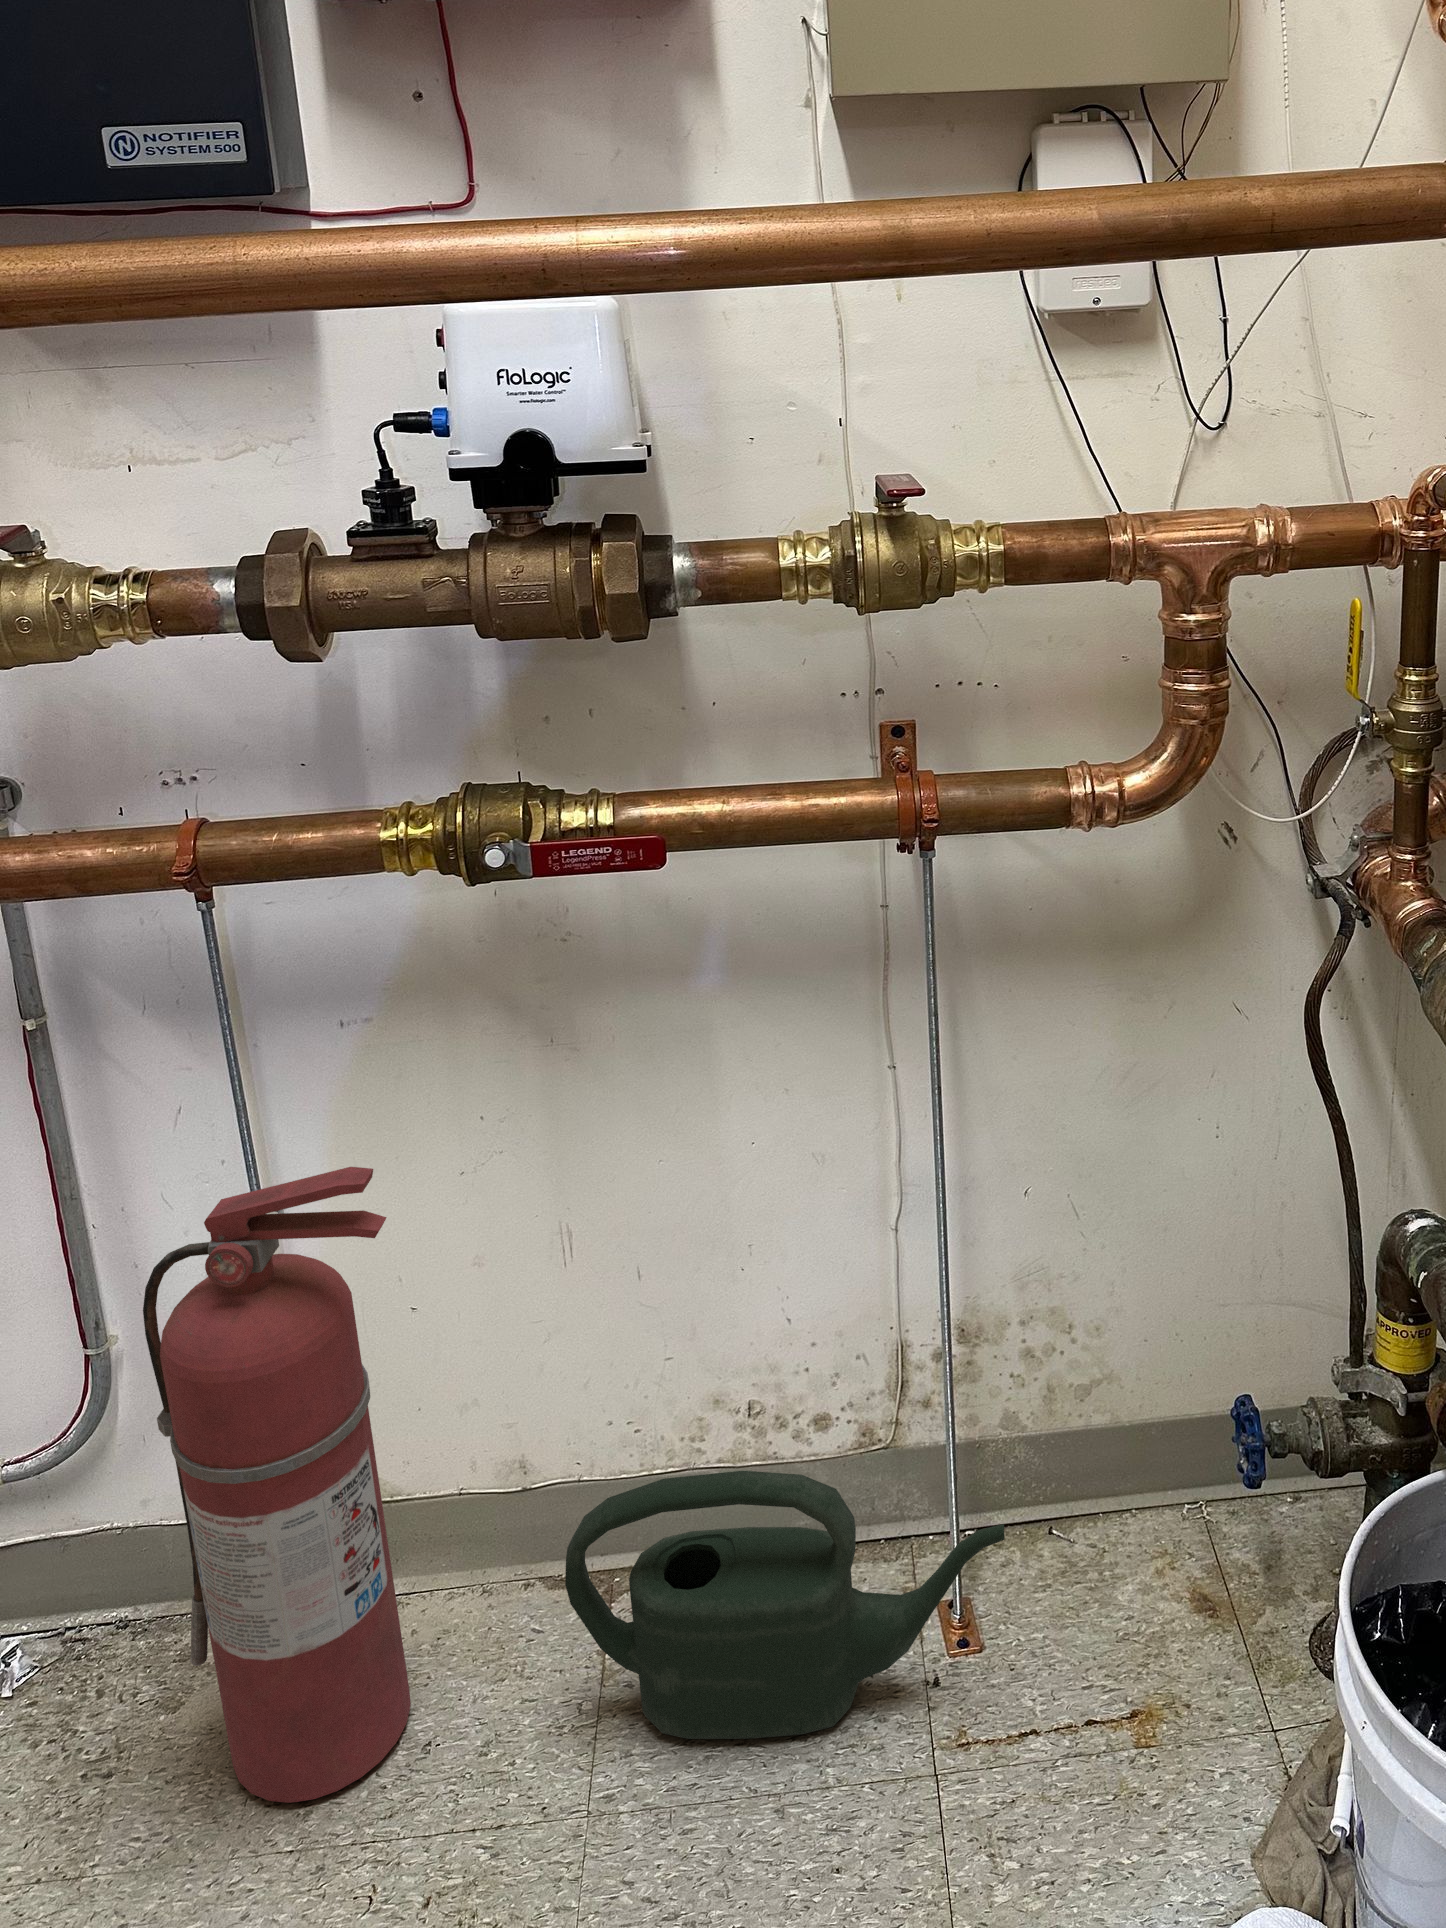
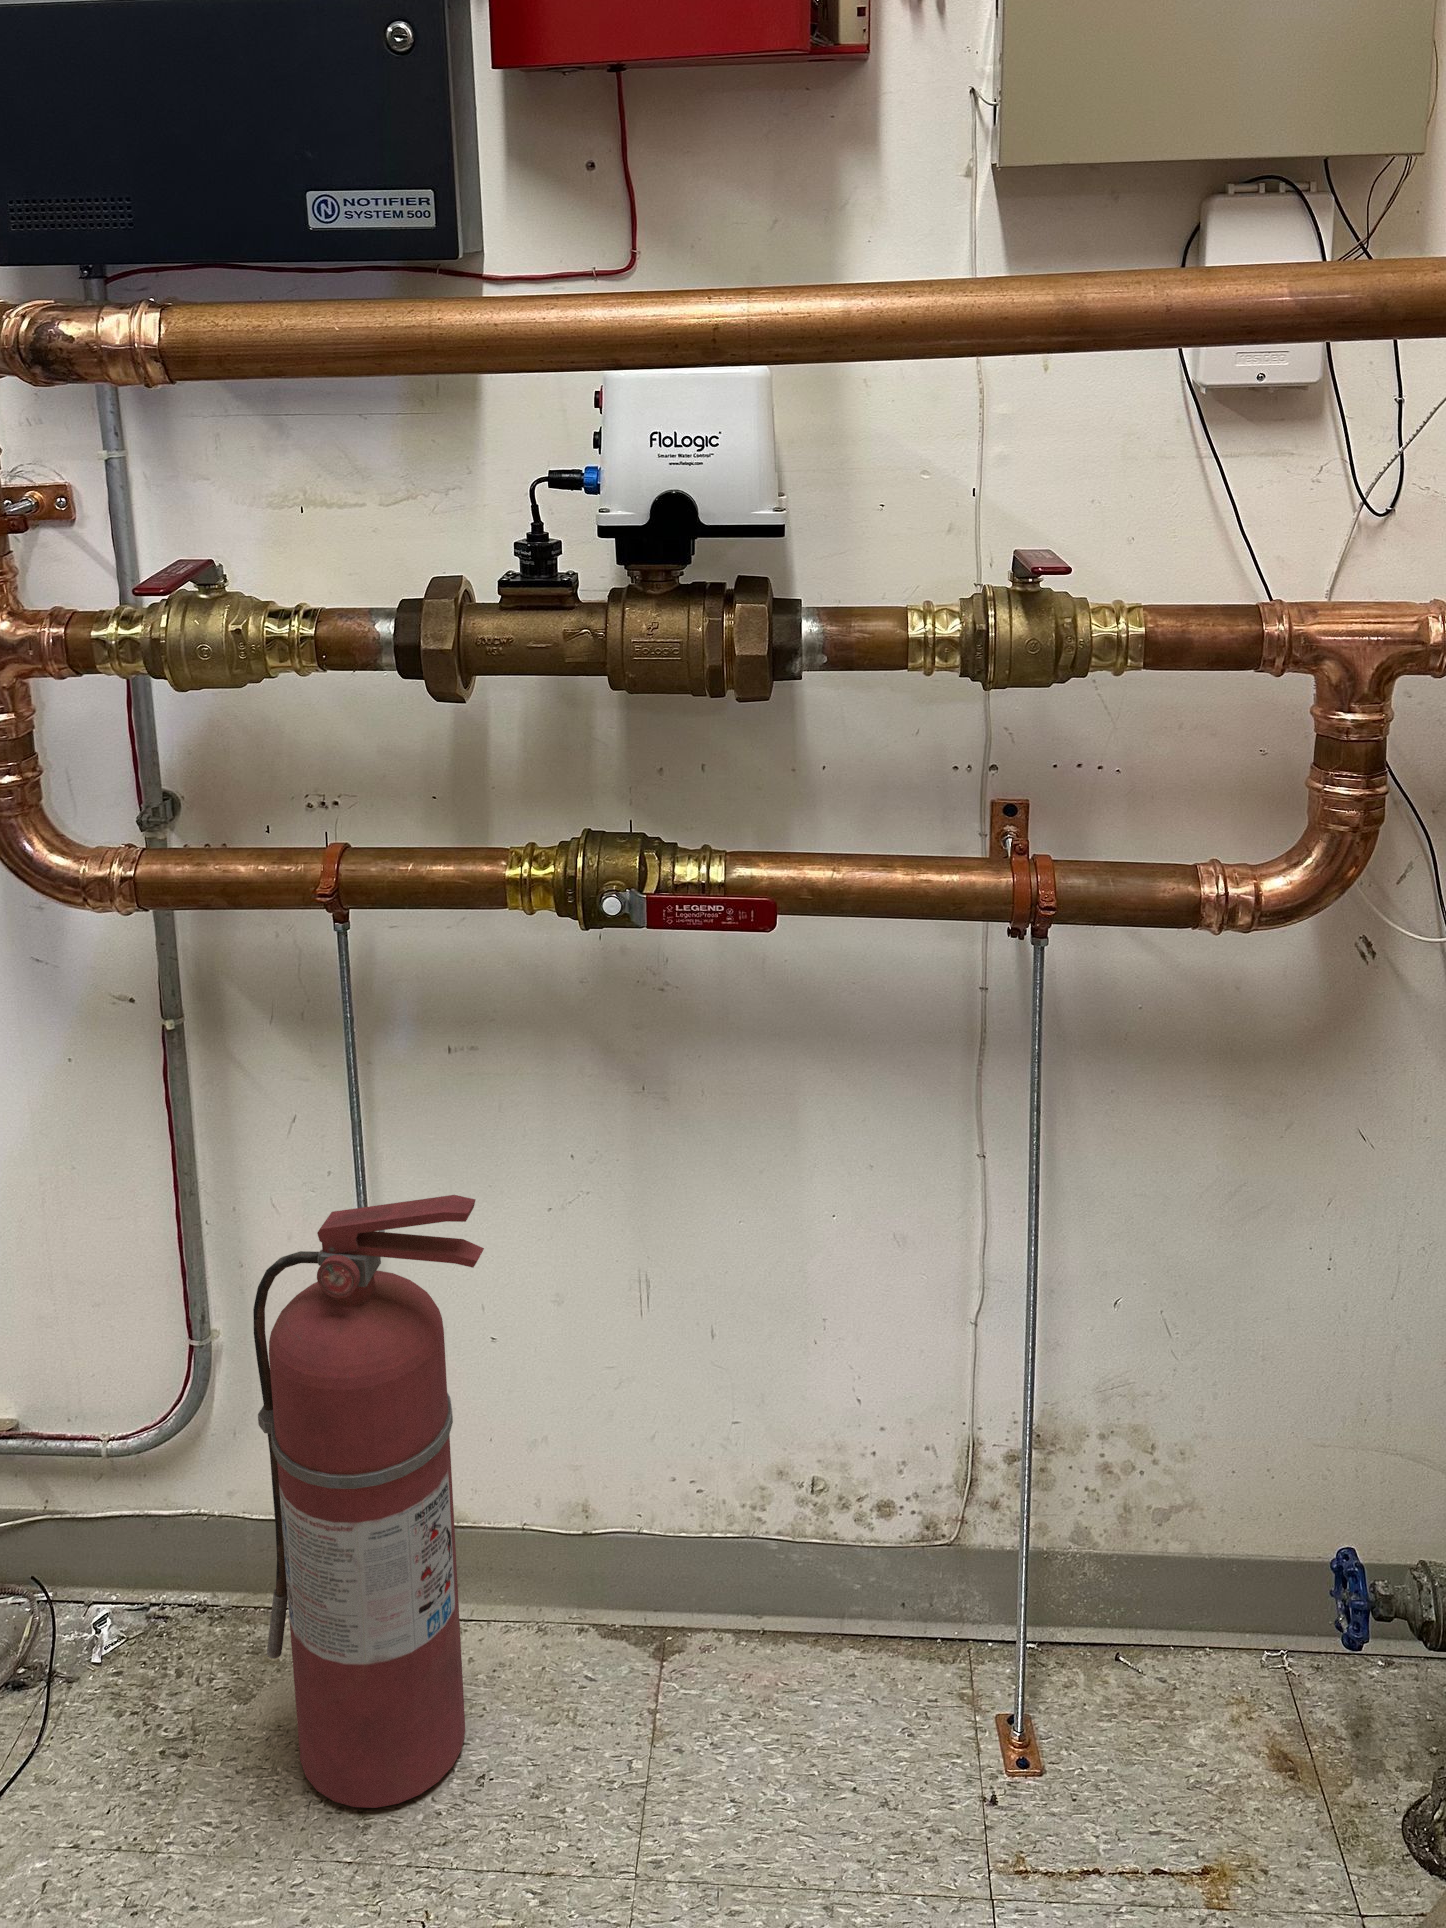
watering can: present [565,1471,1005,1739] -> none [626,1545,1079,1830]

